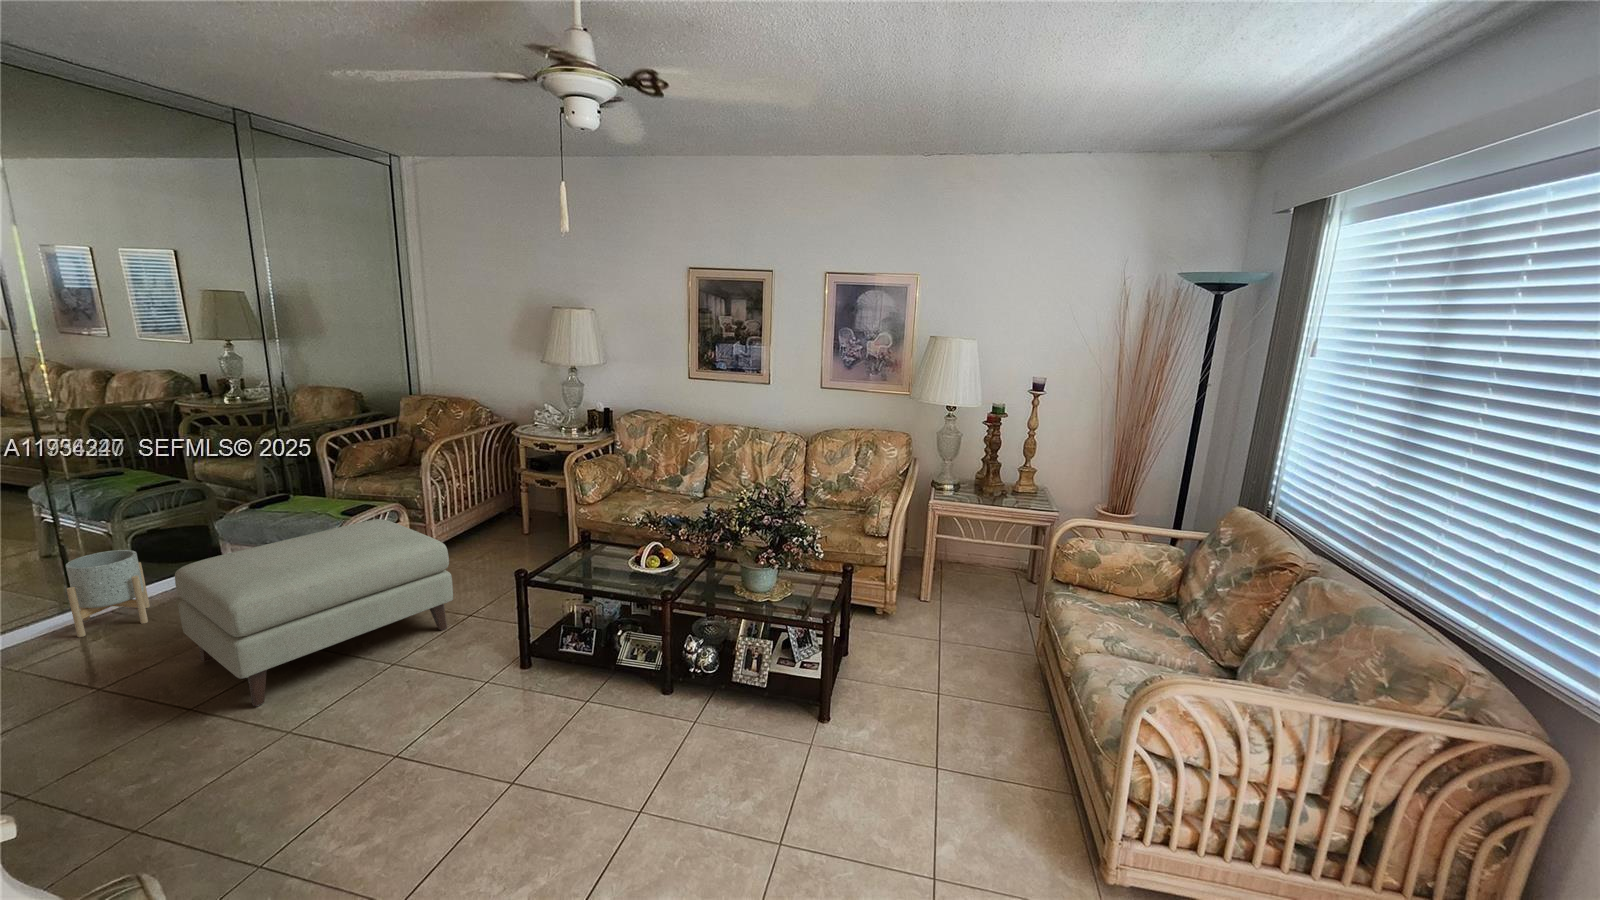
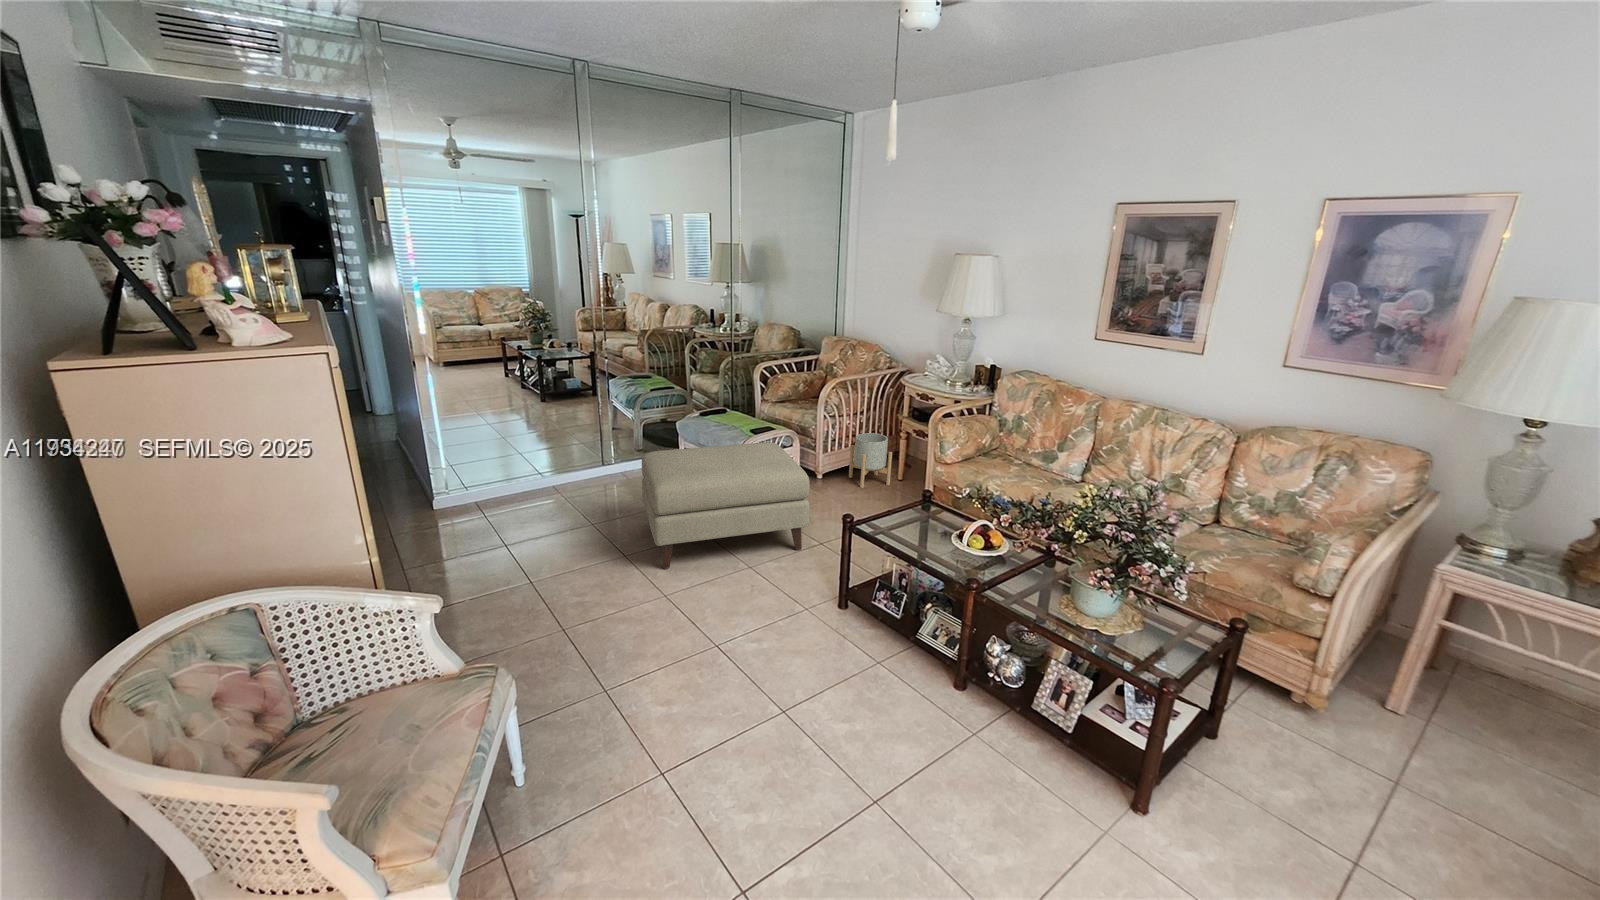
planter: present [66,550,150,637] -> present [849,433,892,488]

